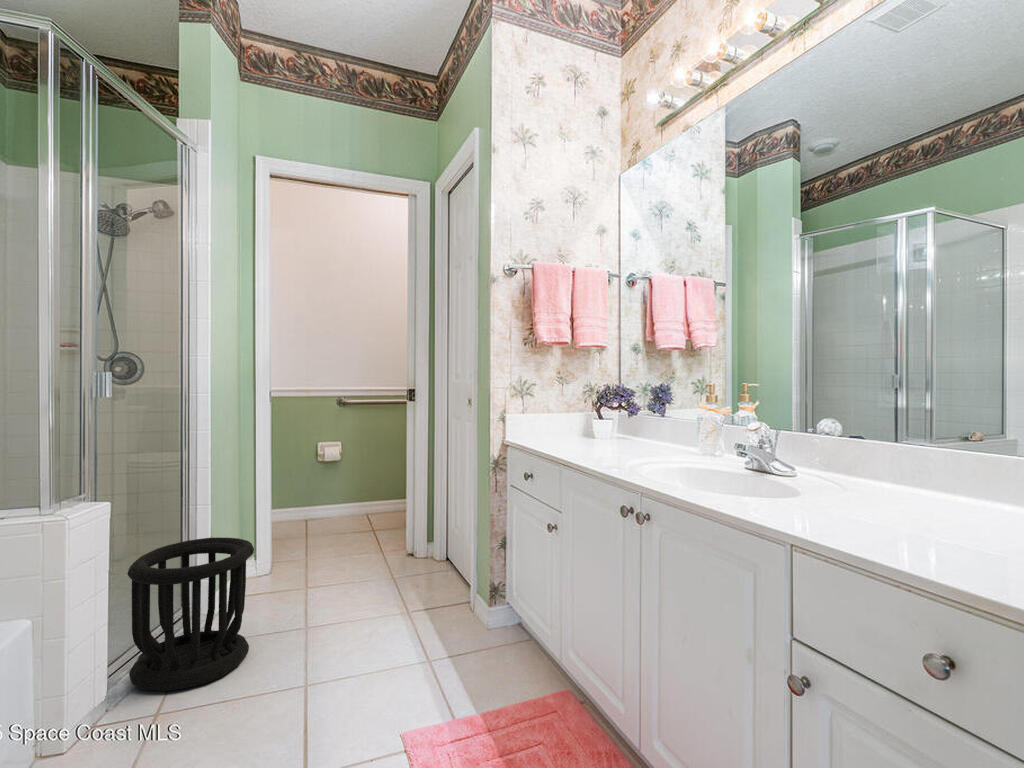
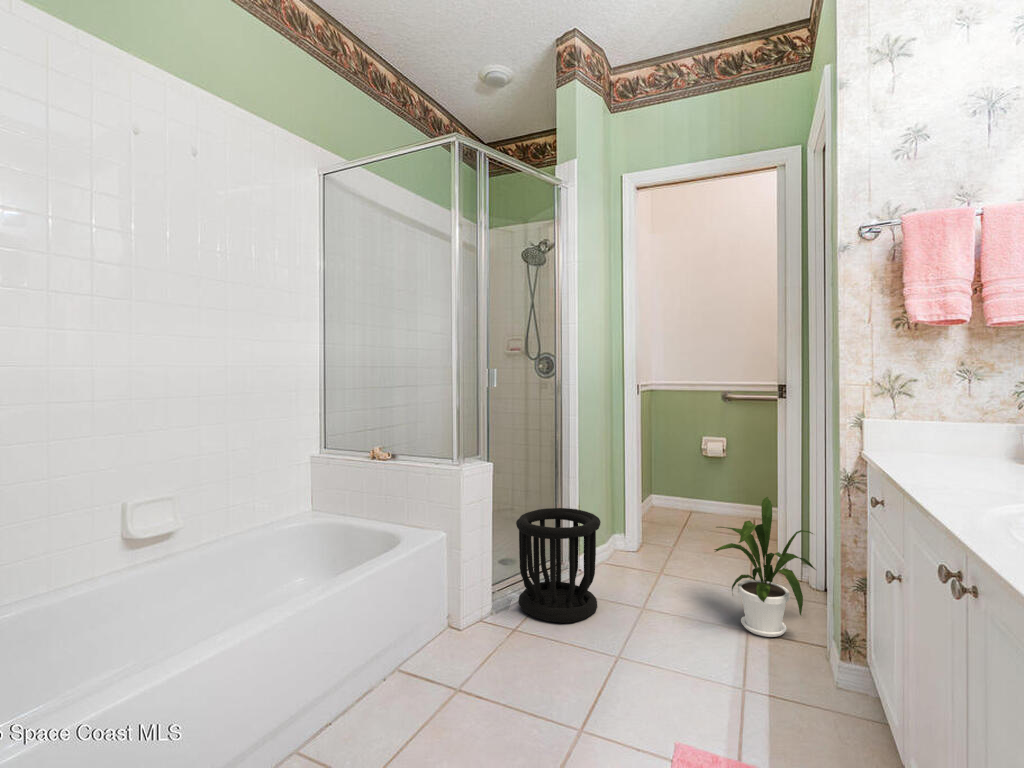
house plant: none [368,488,458,615] -> present [714,497,816,637]

